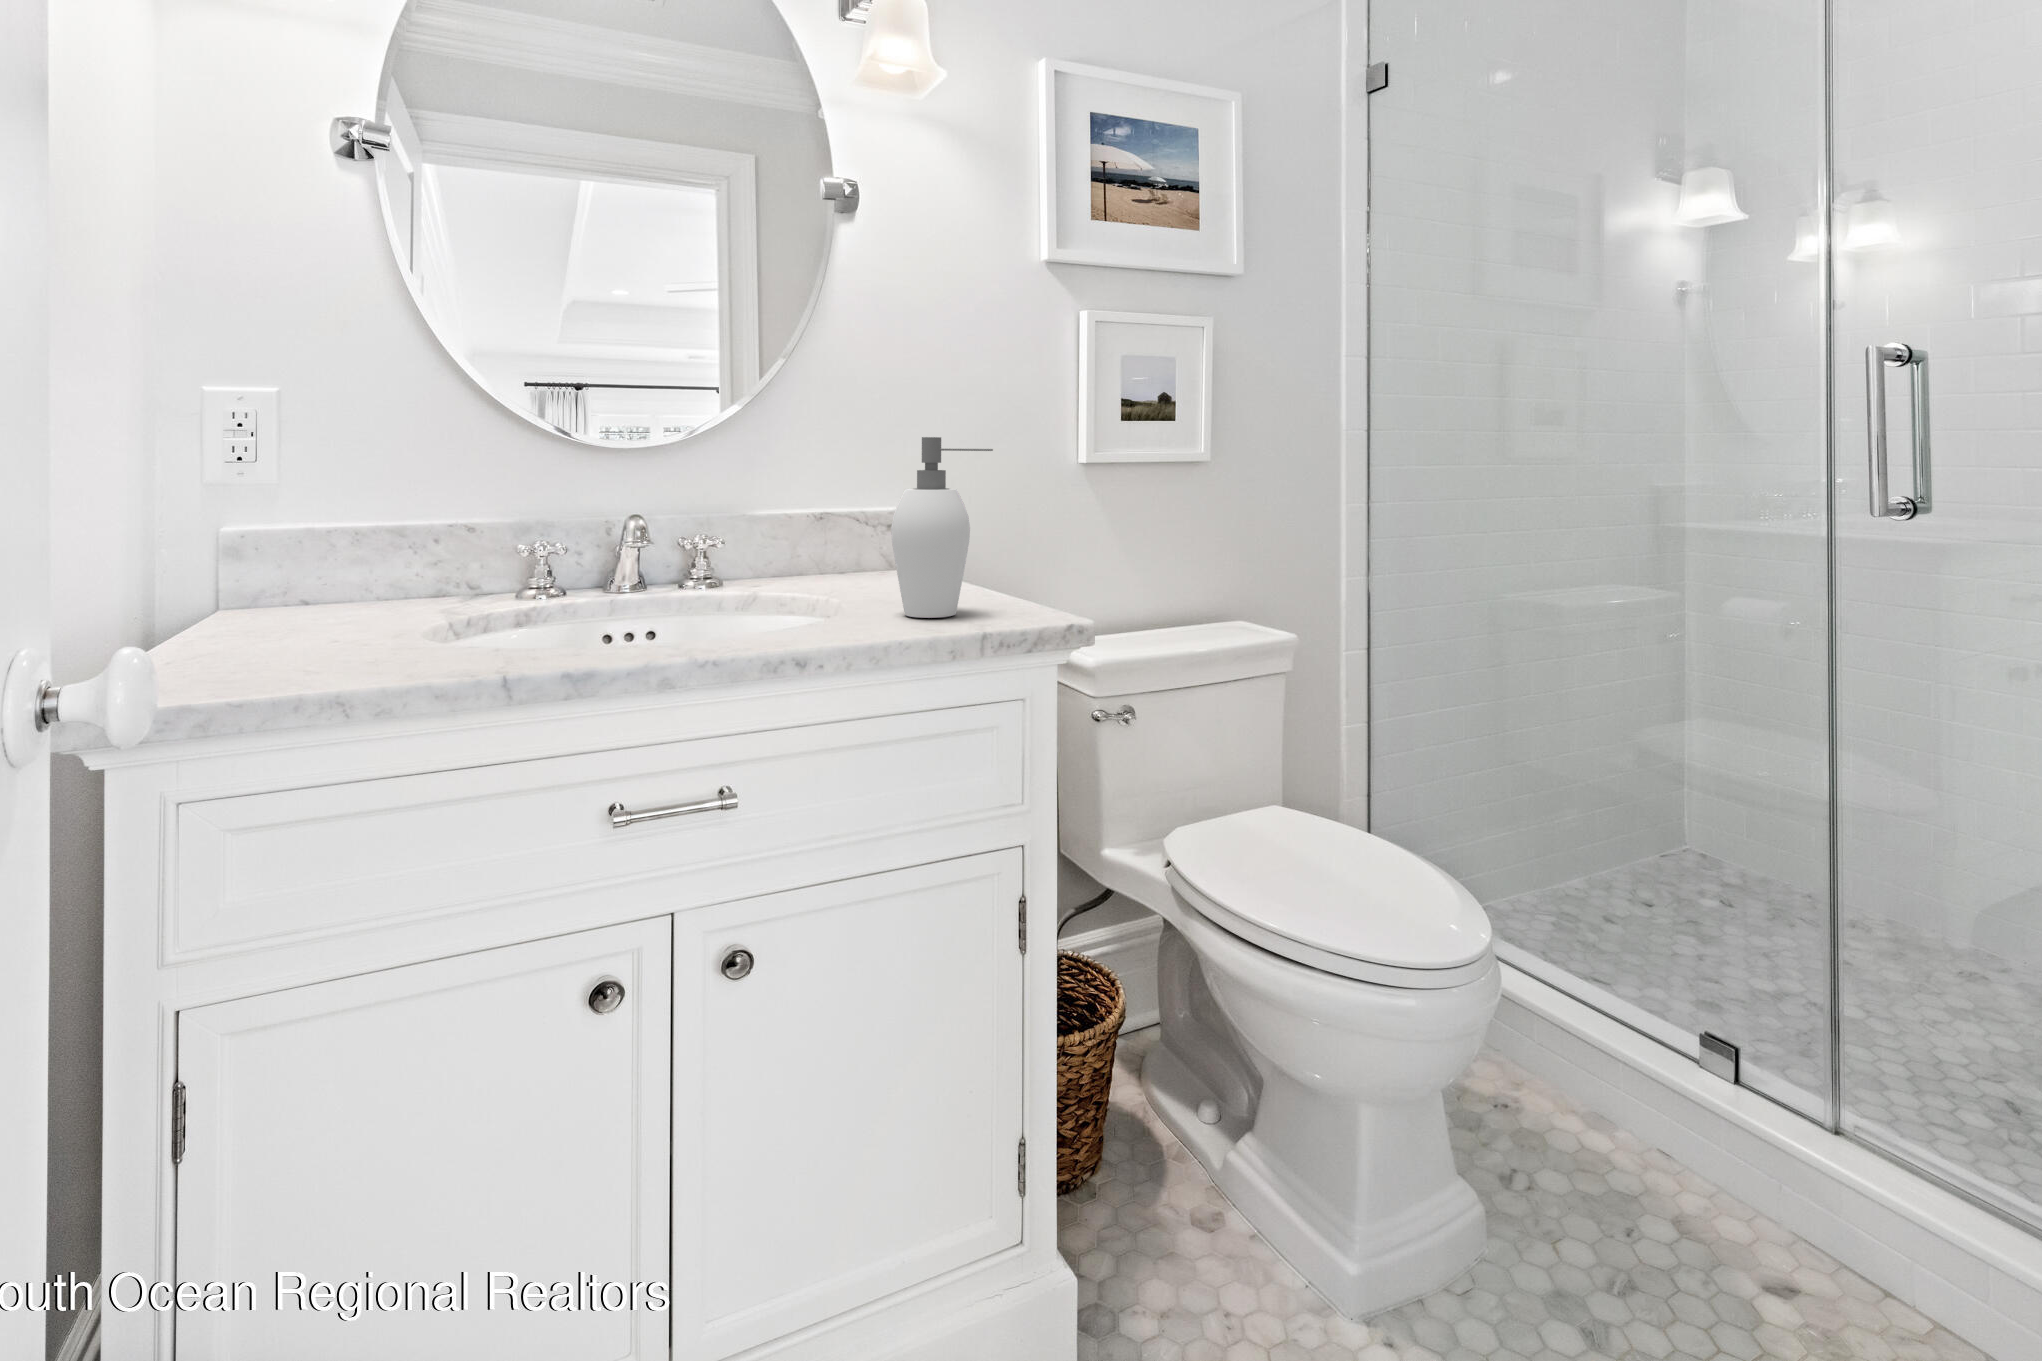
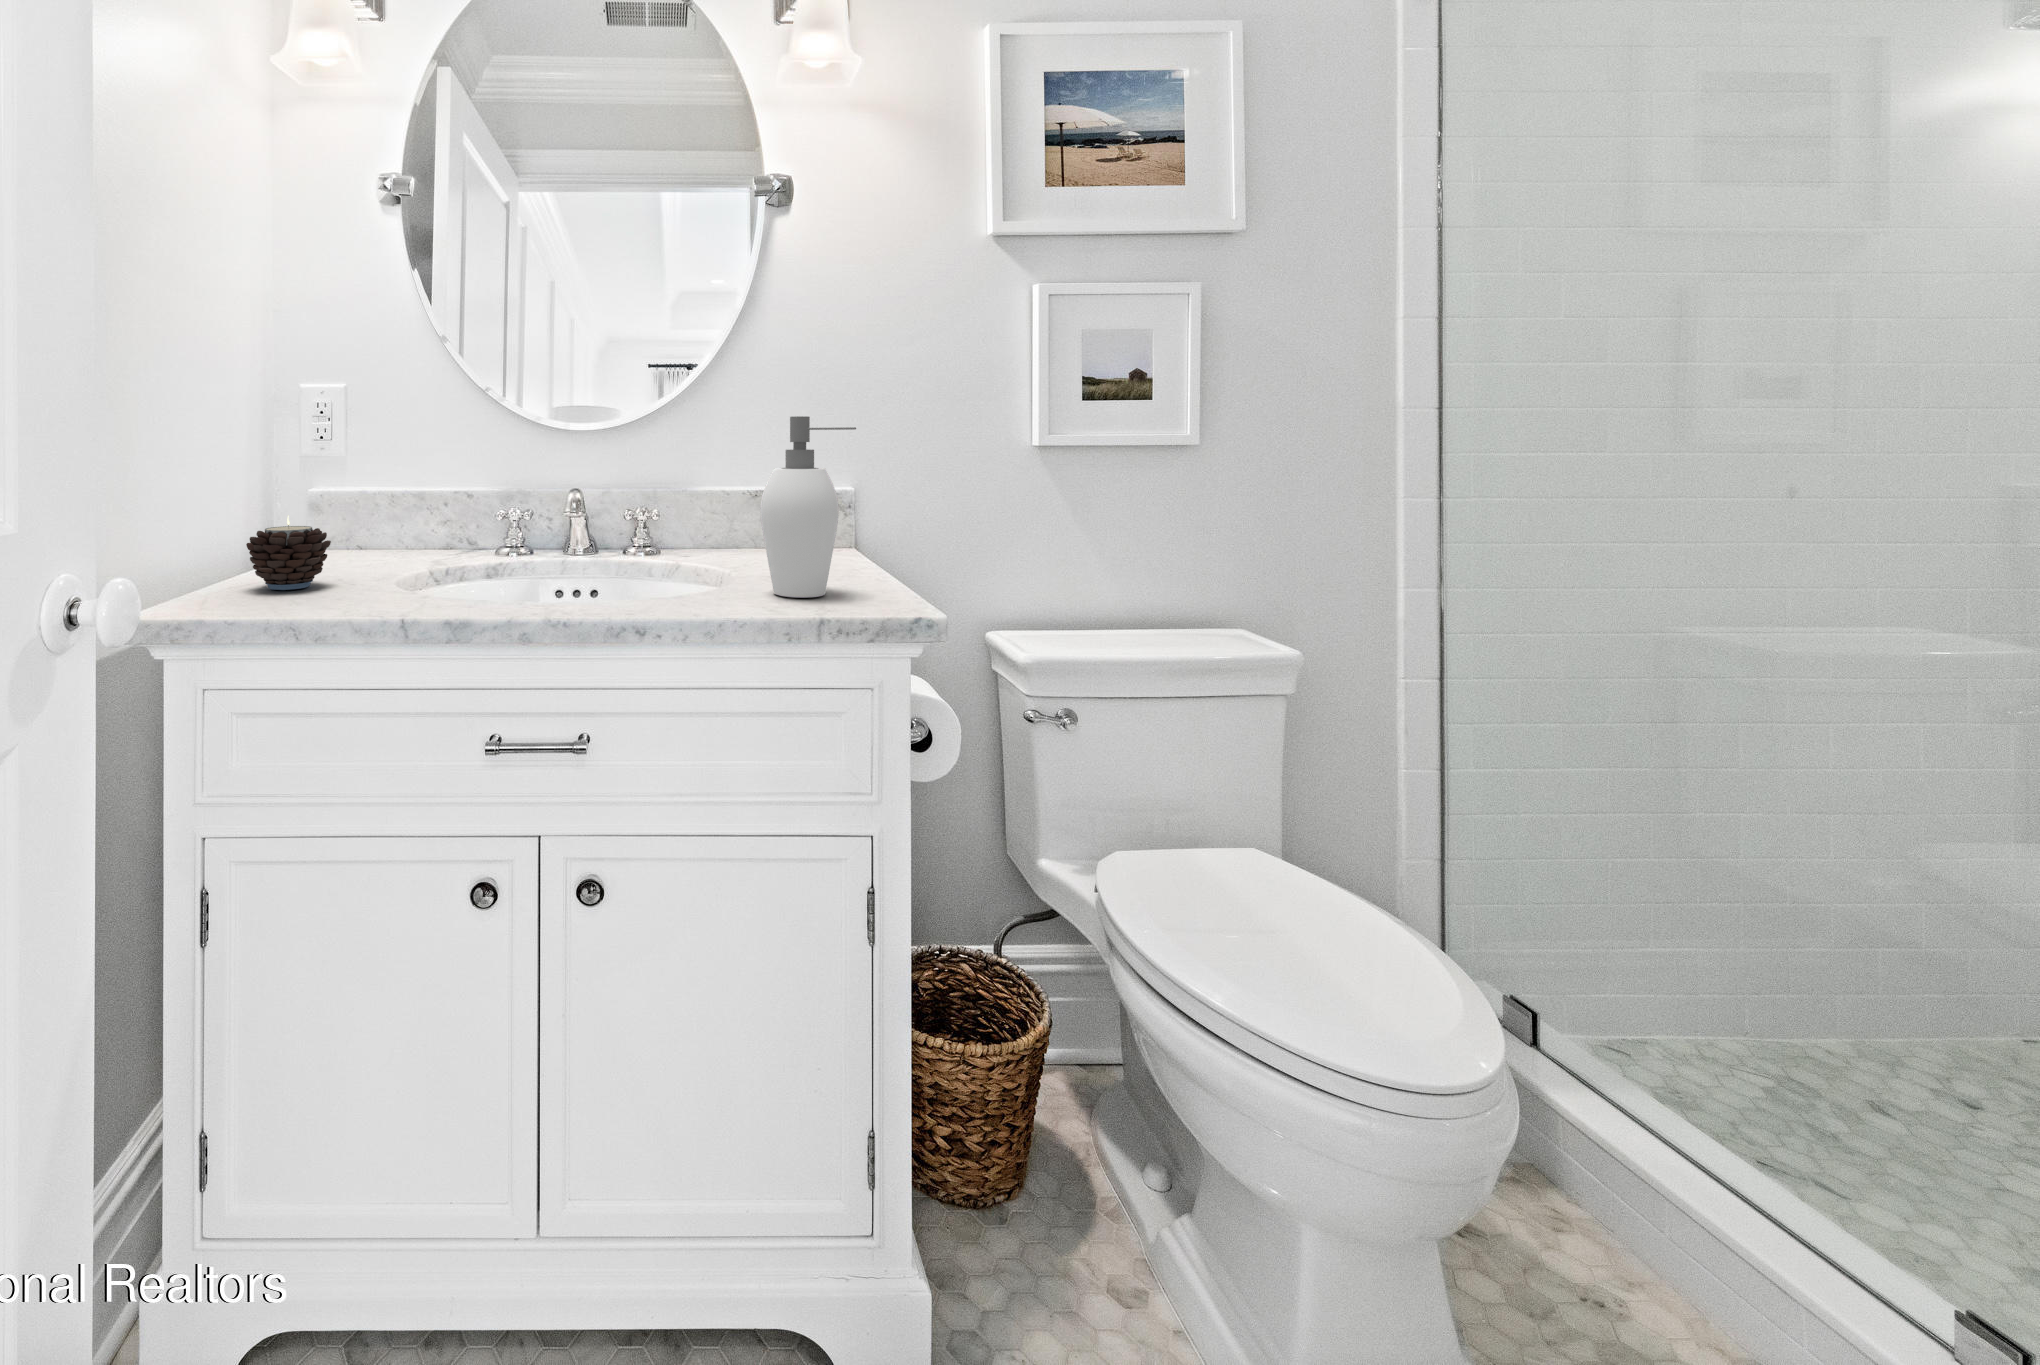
candle: none [238,558,360,656] -> present [246,516,331,590]

